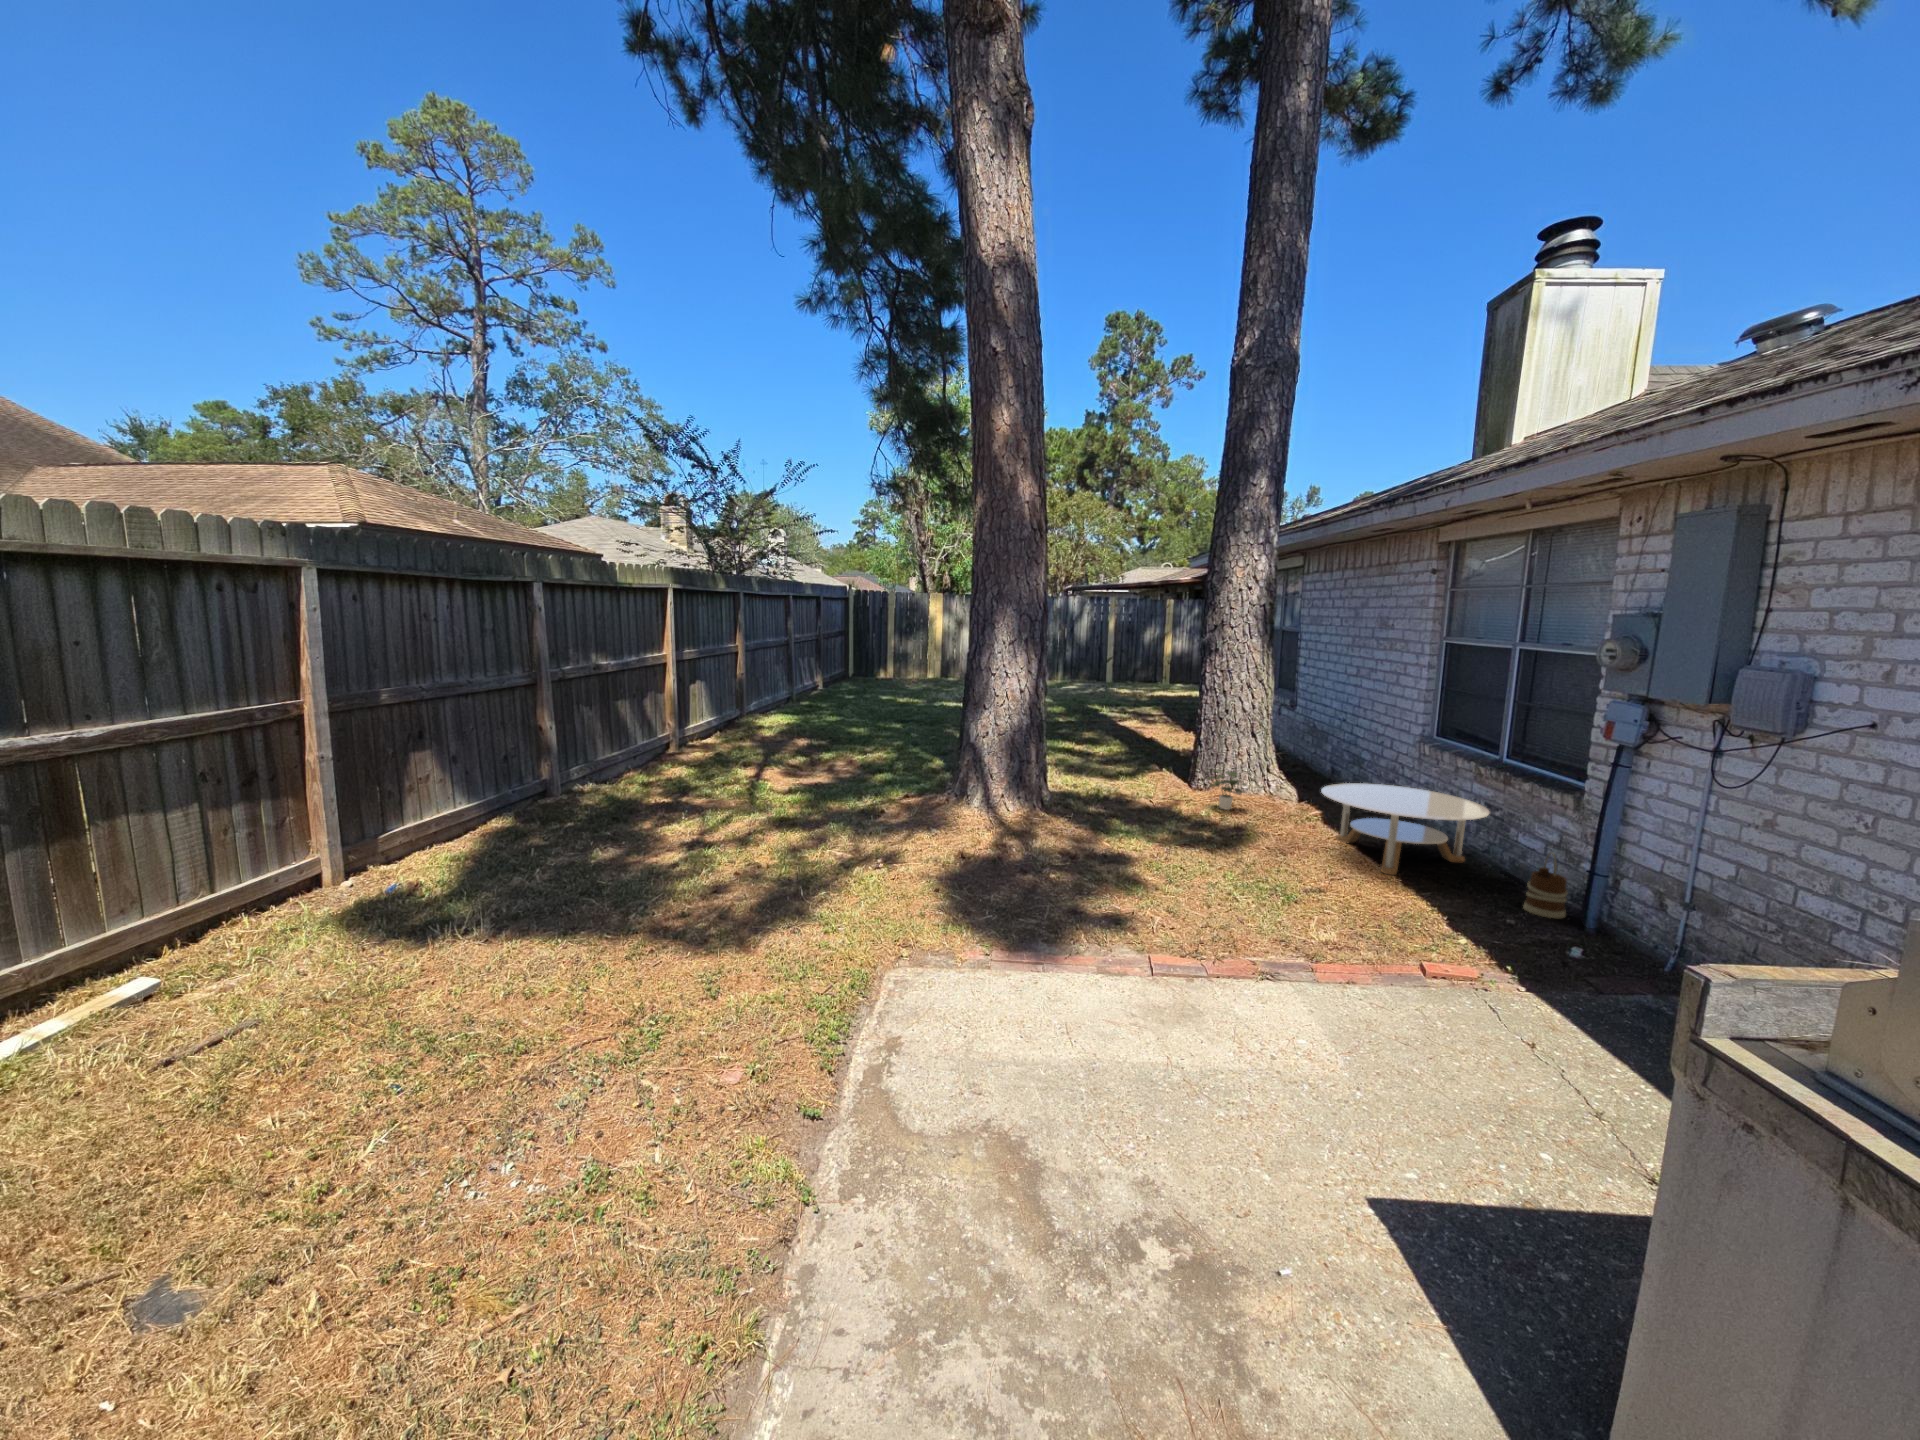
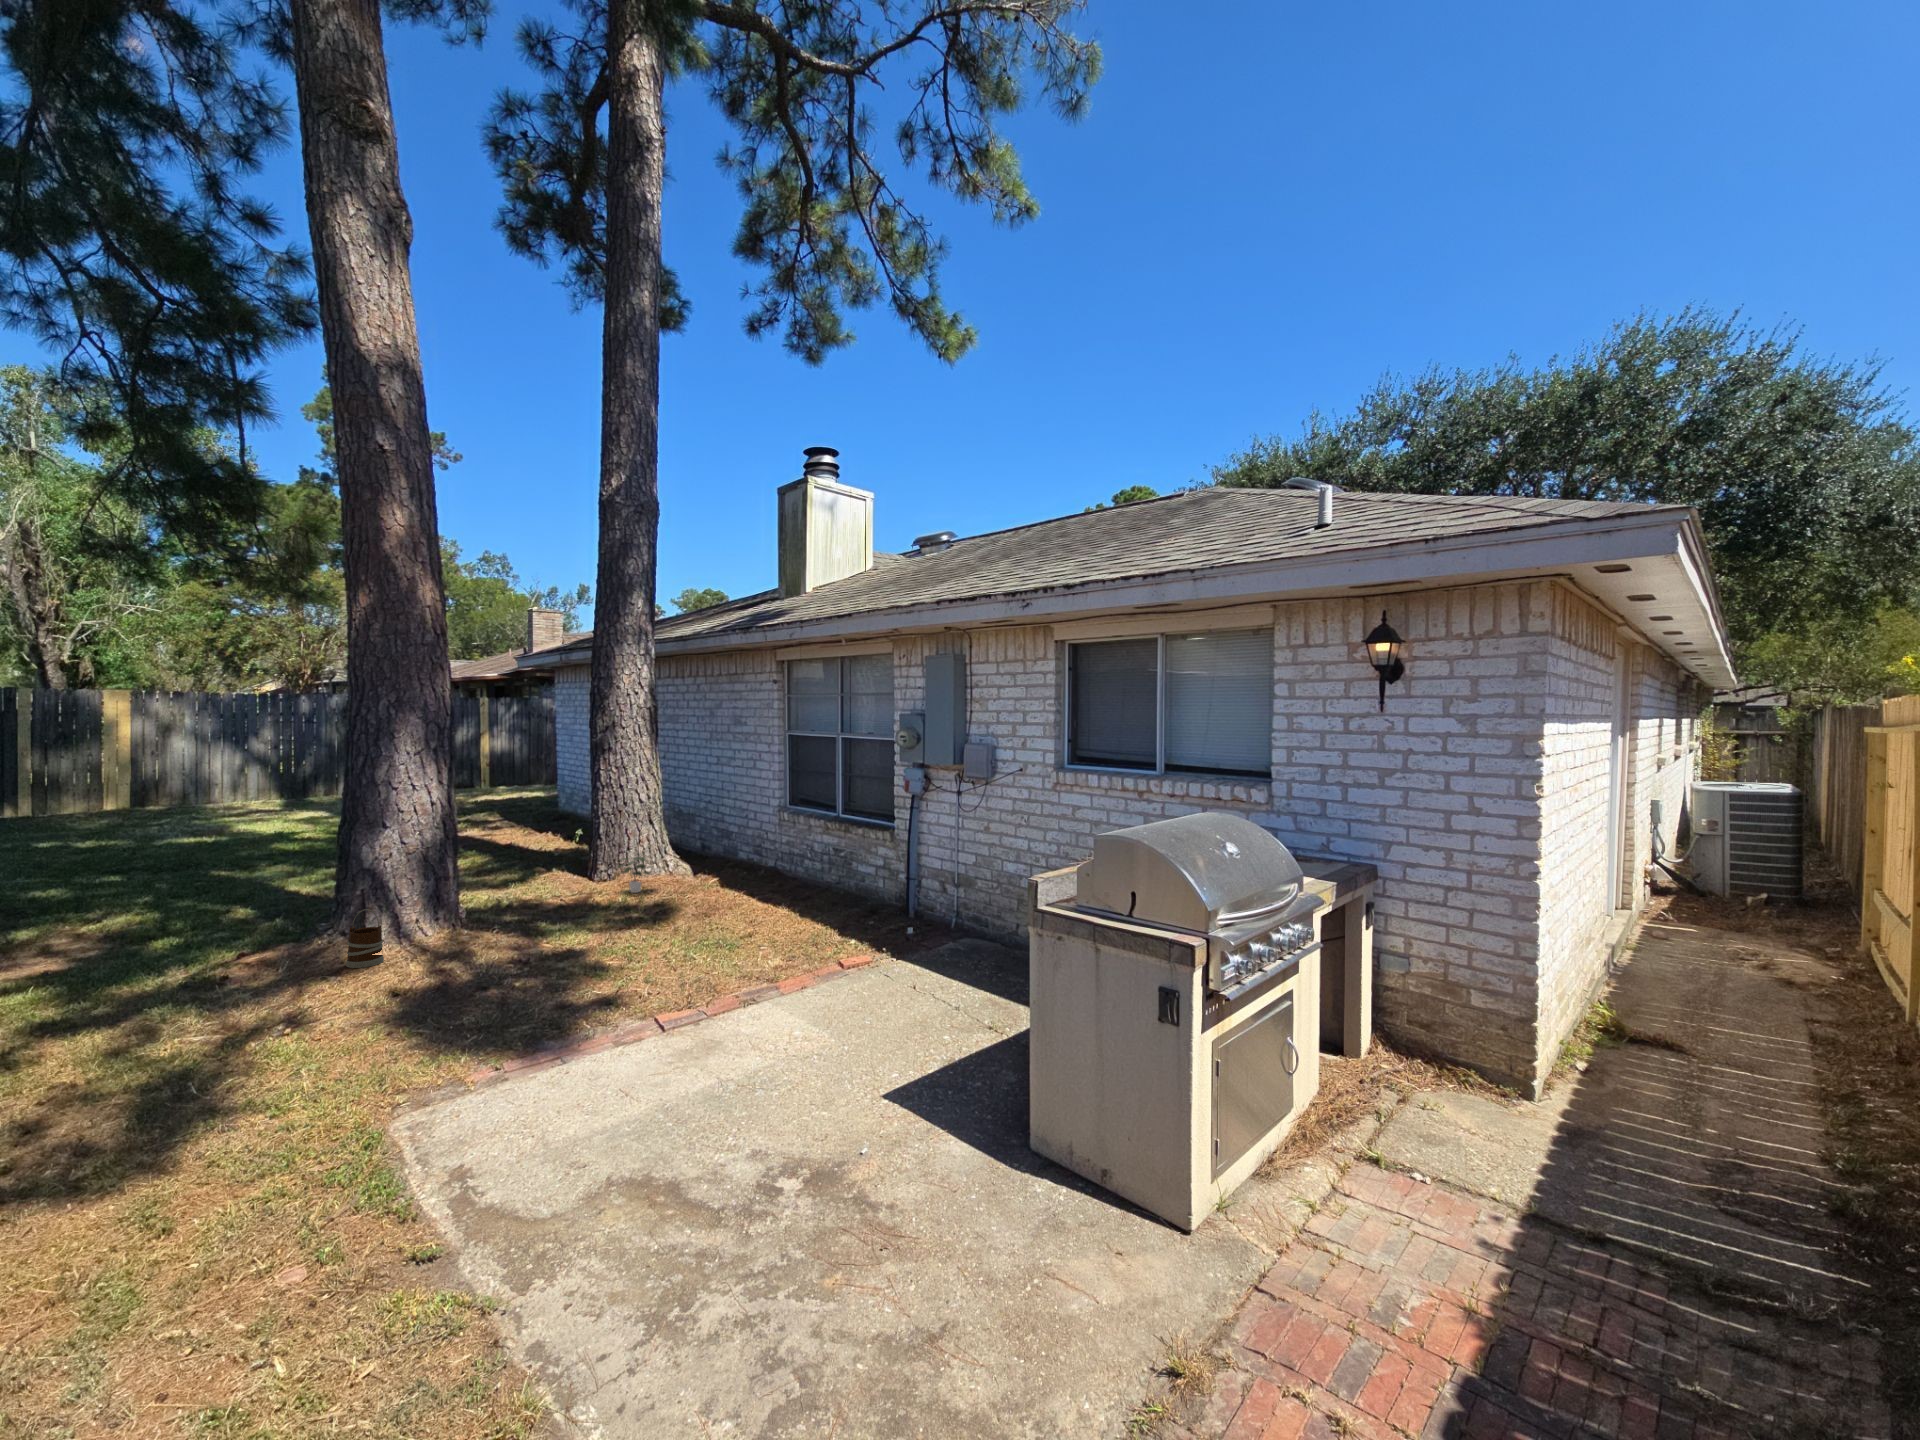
round table: present [1321,783,1490,875] -> none [726,846,840,914]
wooden bucket: present [1523,853,1568,918] -> present [346,909,384,968]

